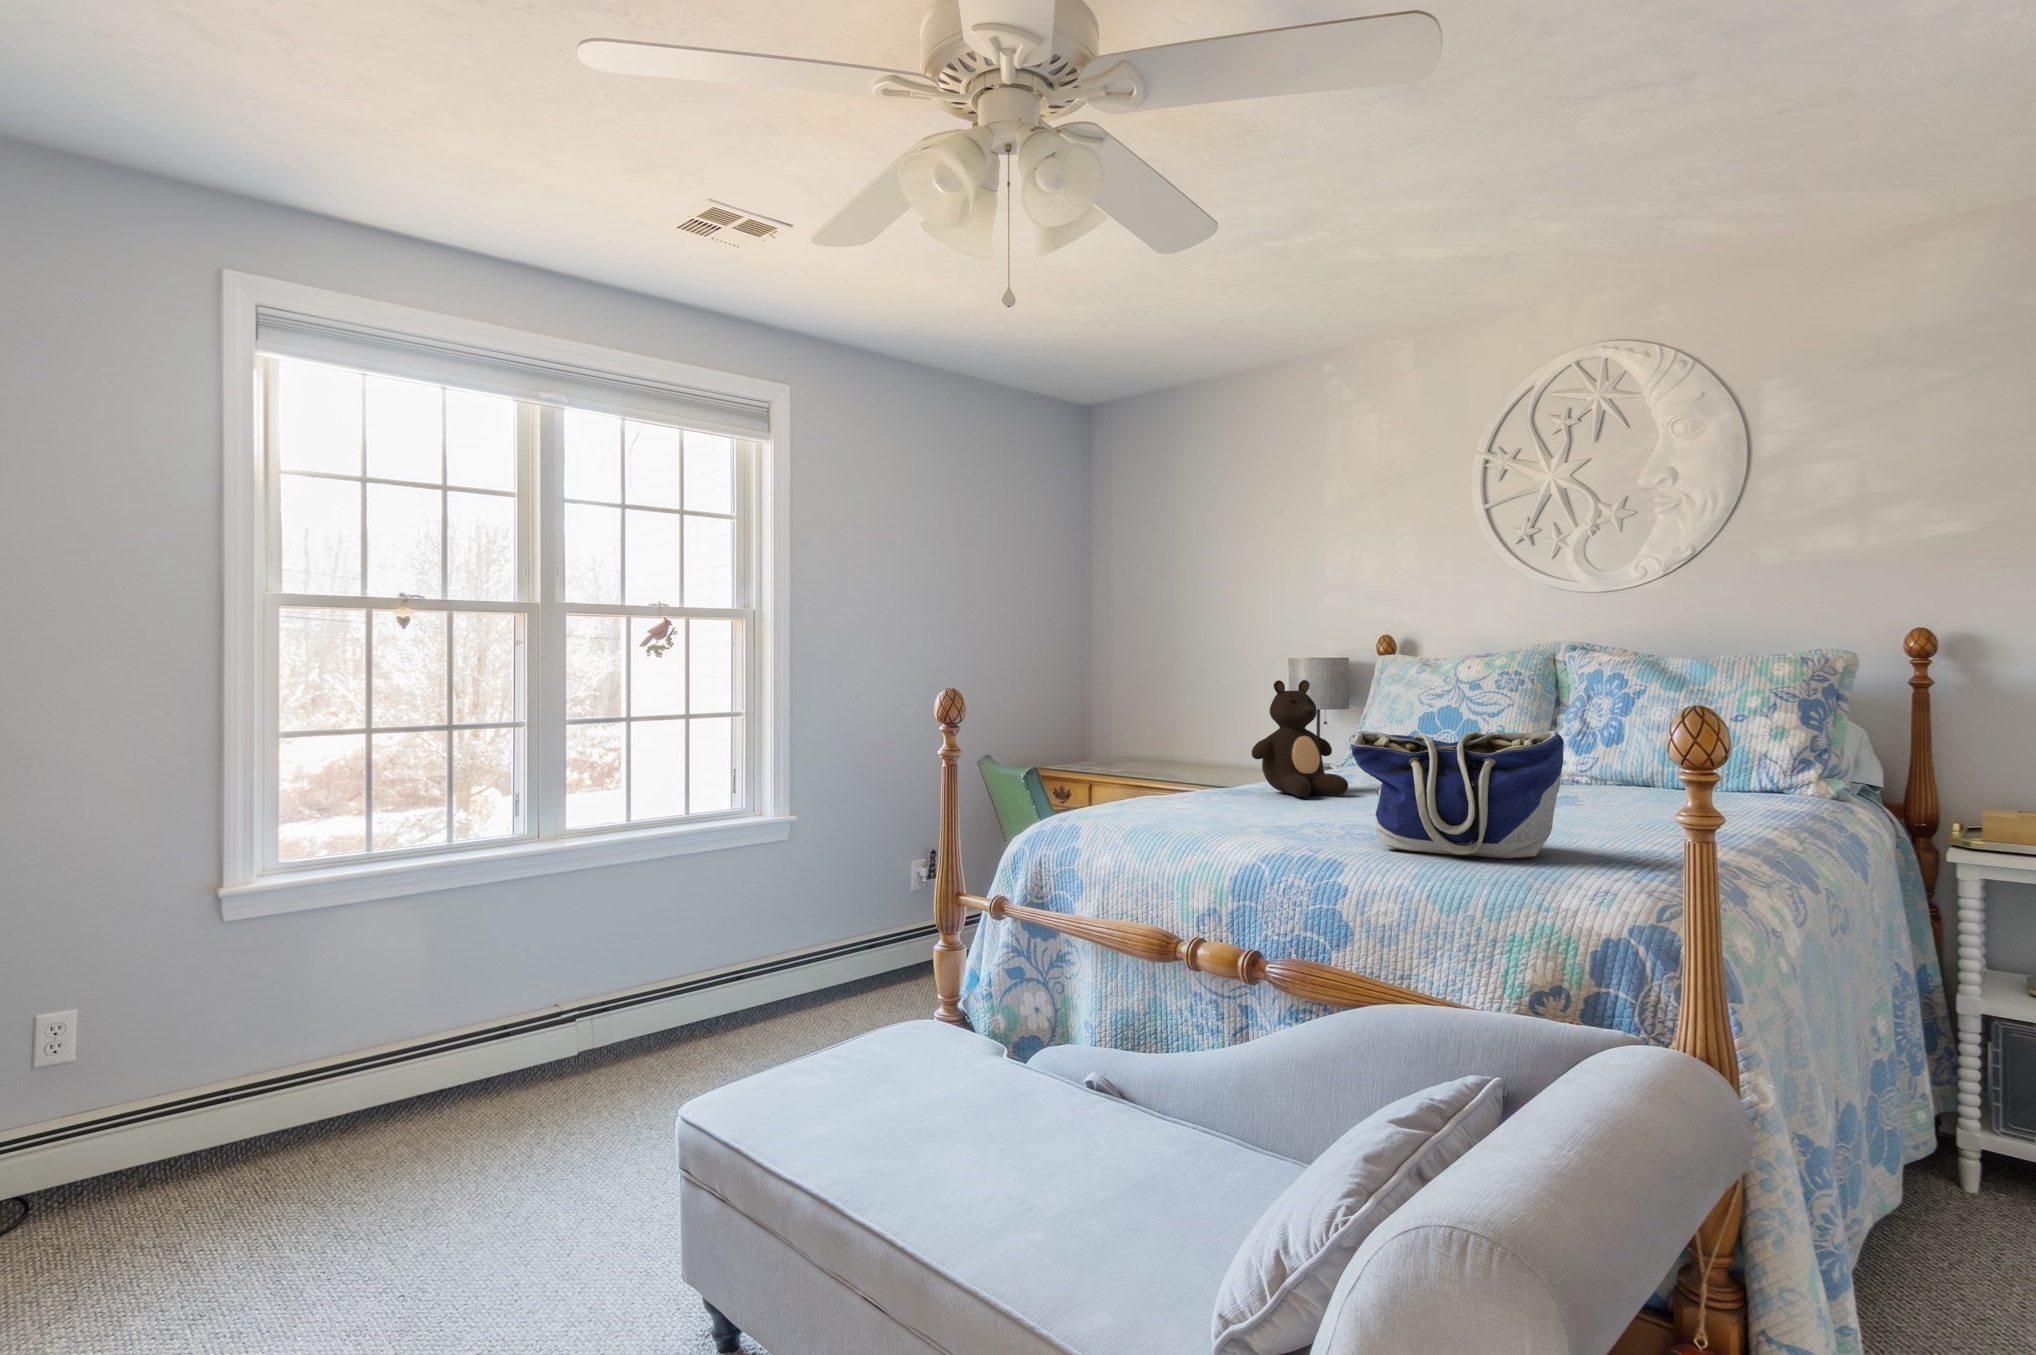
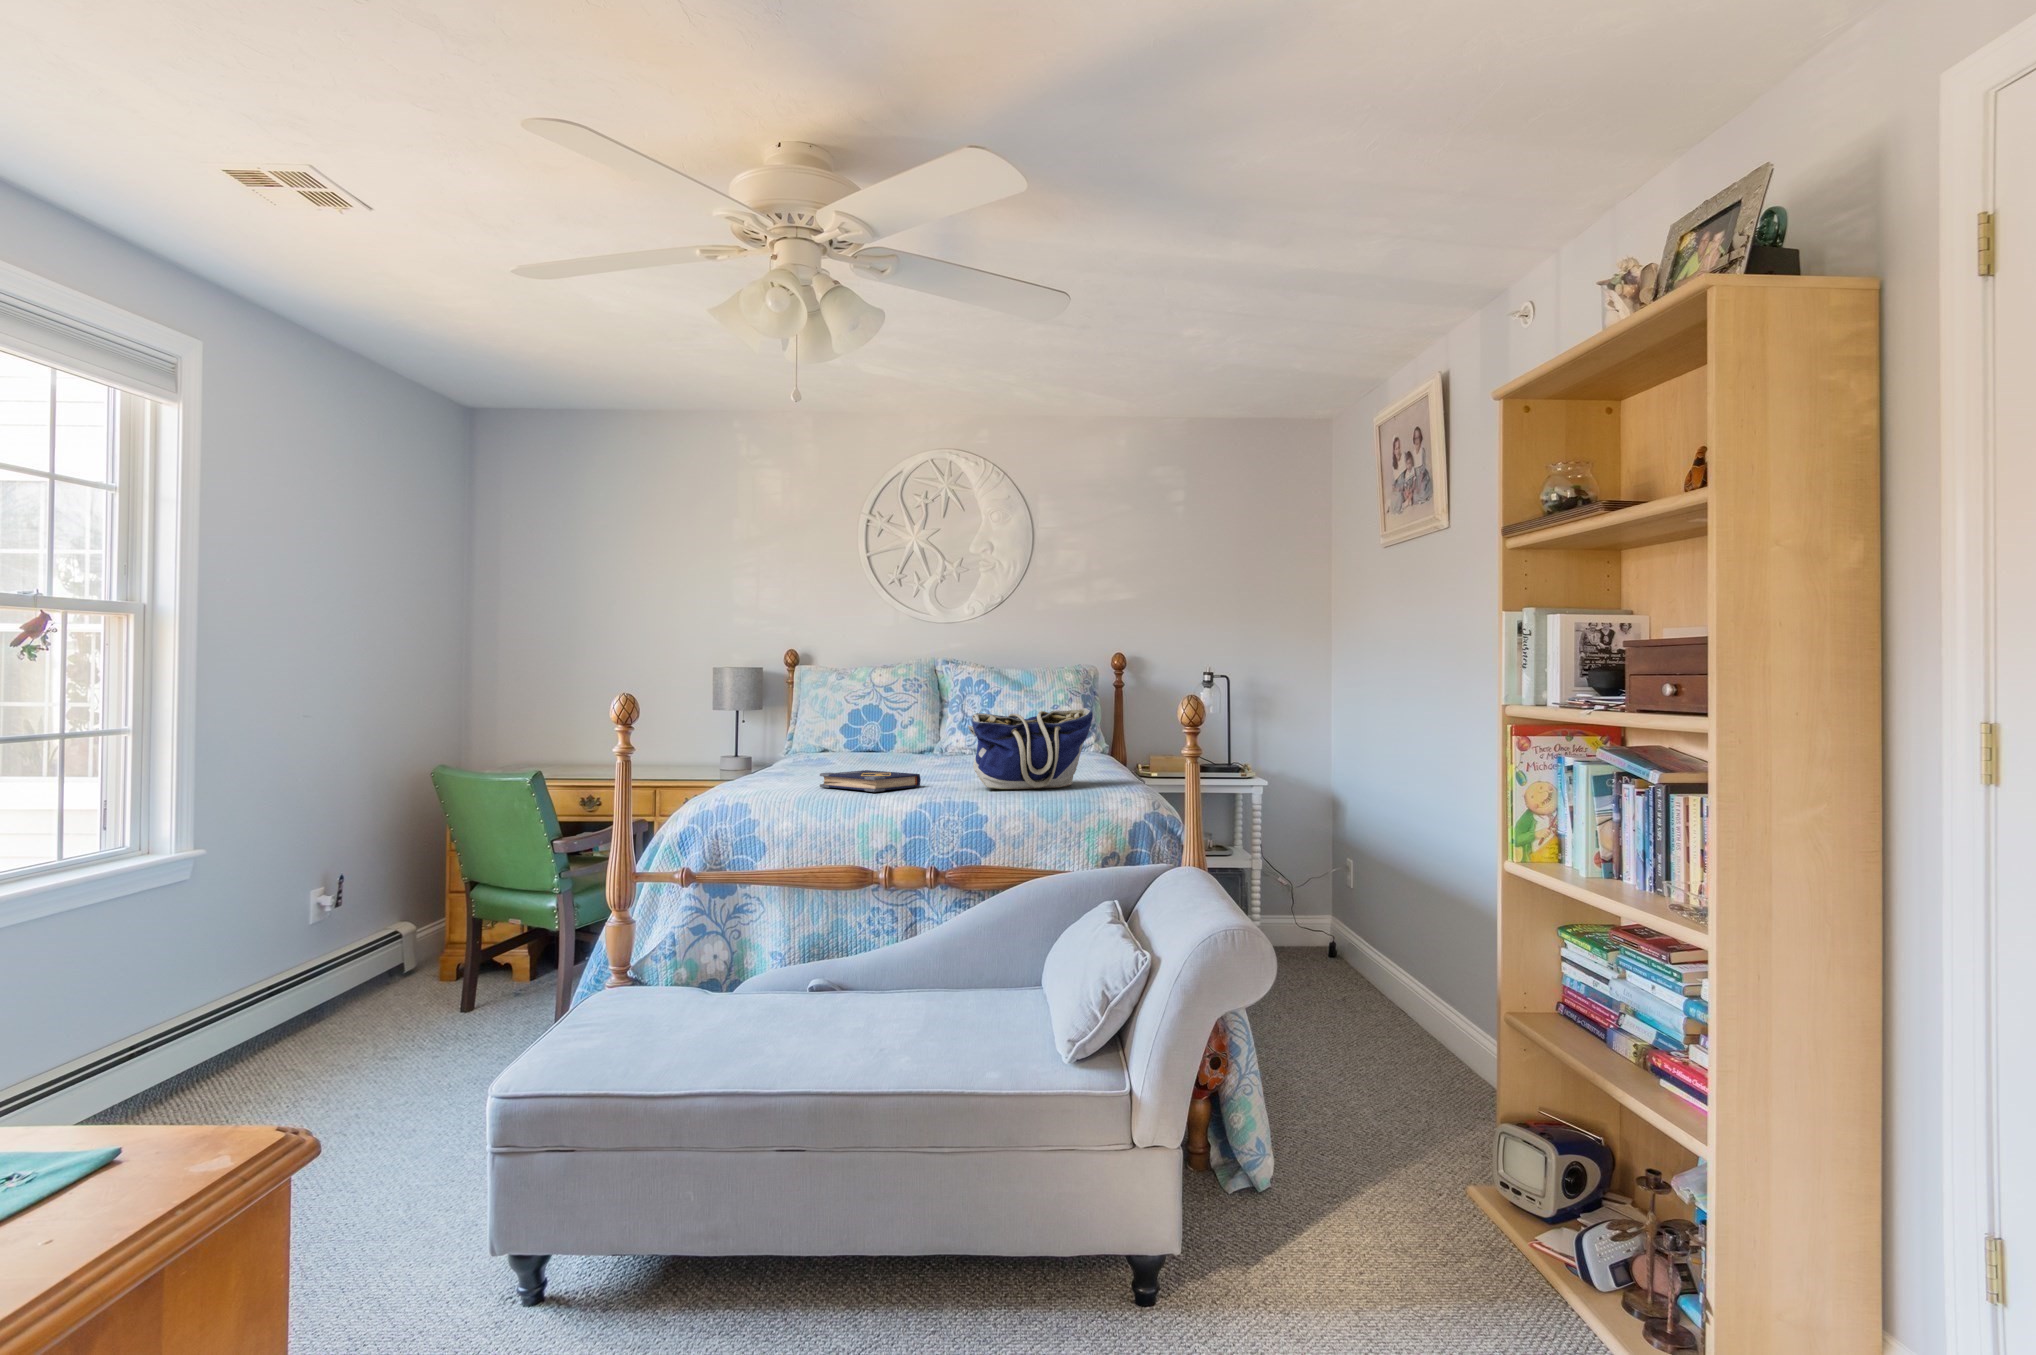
teddy bear: present [1252,680,1348,797] -> none [796,683,865,772]
book: none [1204,799,1319,832] -> present [820,770,921,792]

